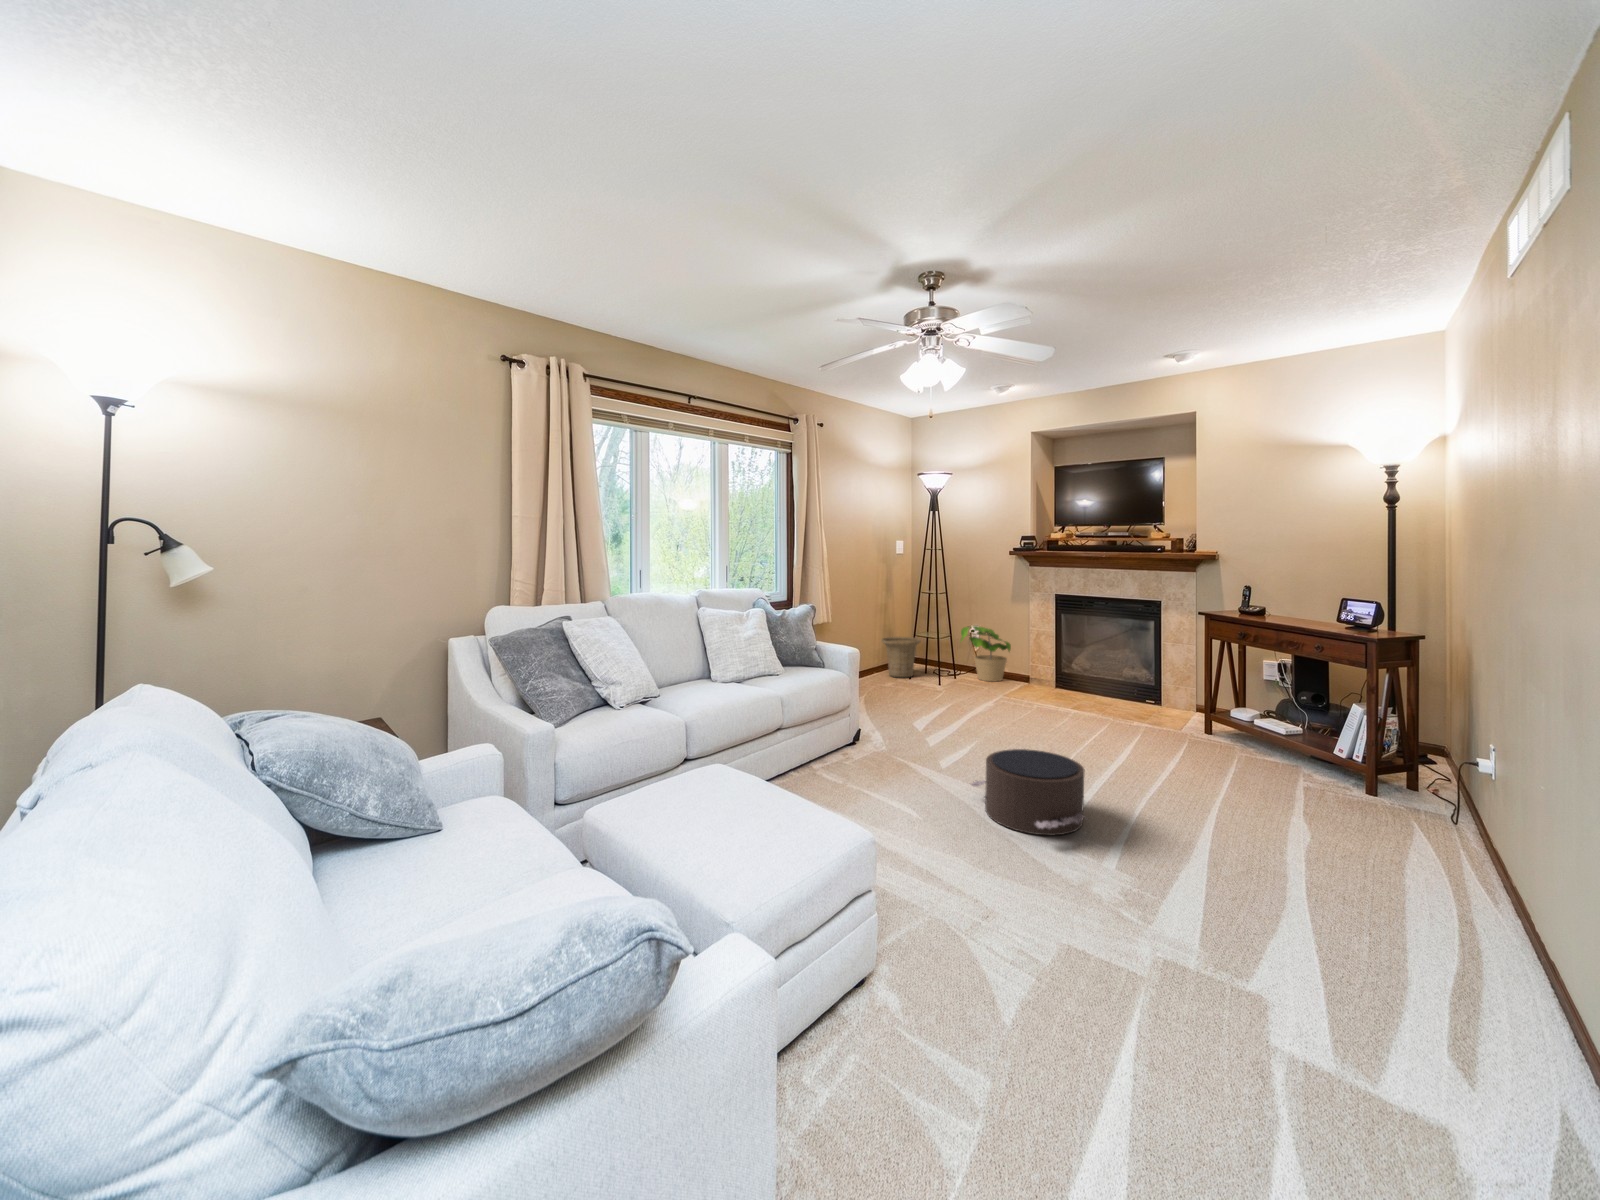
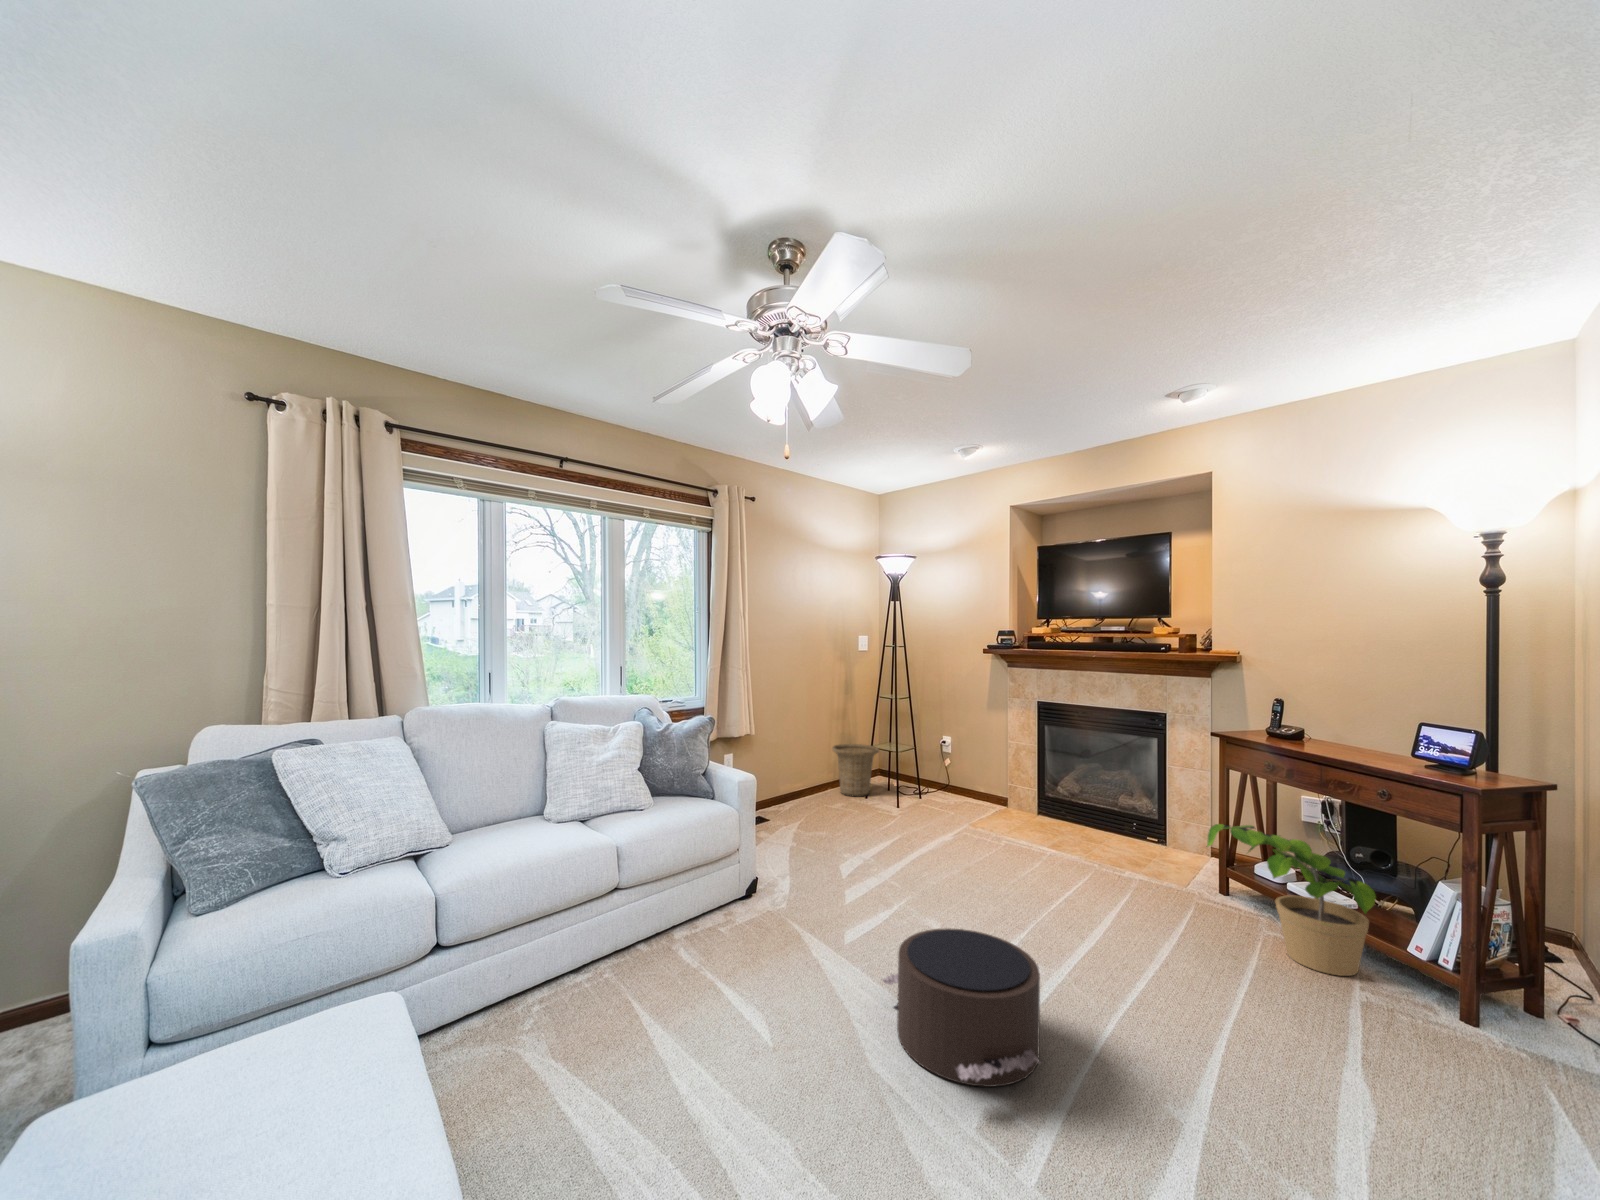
potted plant: present [961,626,1011,682] -> present [1206,824,1376,976]

